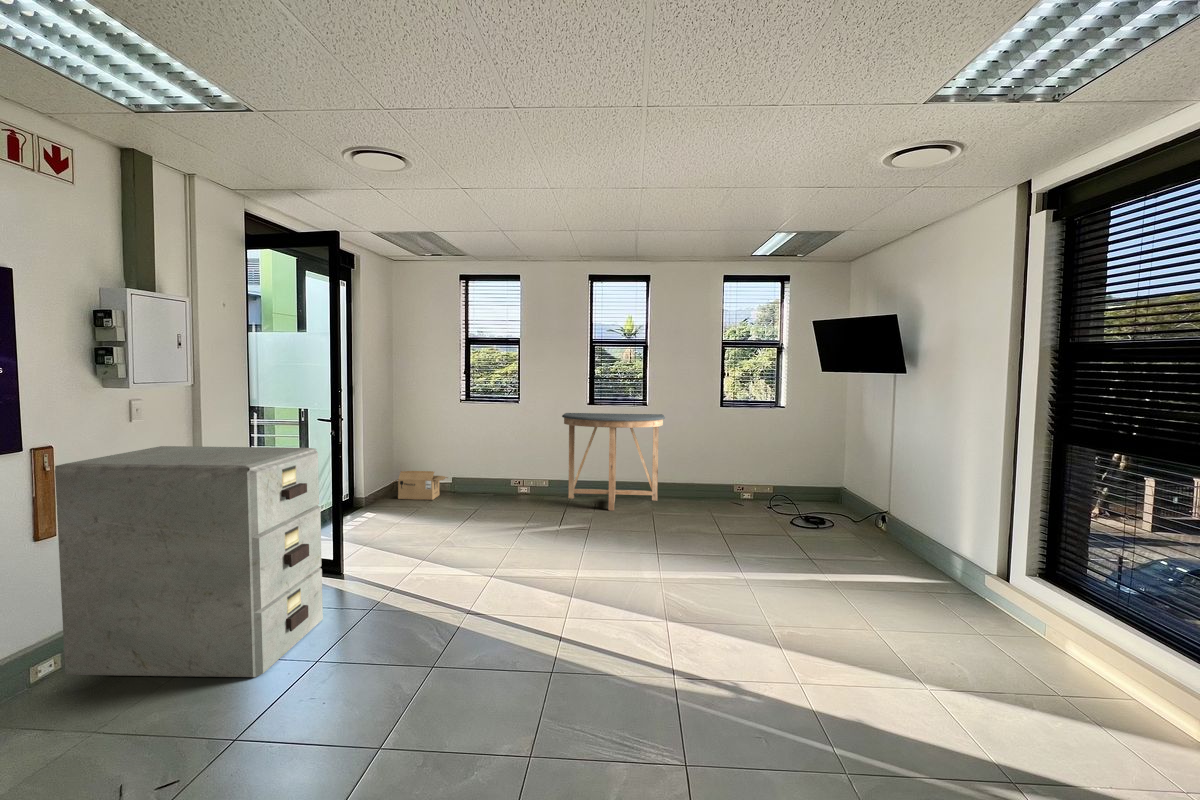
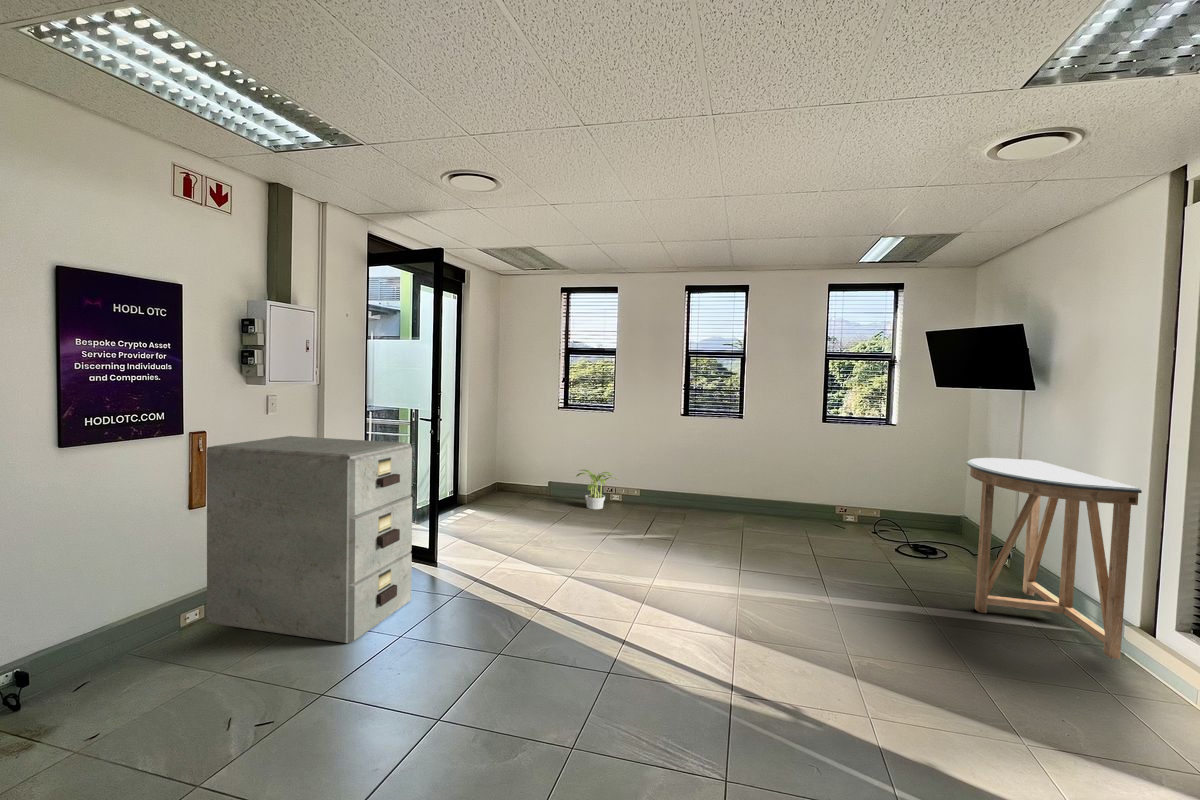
console table: present [562,413,665,511] -> present [967,458,1142,659]
potted plant: none [486,463,529,503] -> present [576,470,616,509]
cardboard box: present [392,471,448,500] -> none [489,473,542,502]

